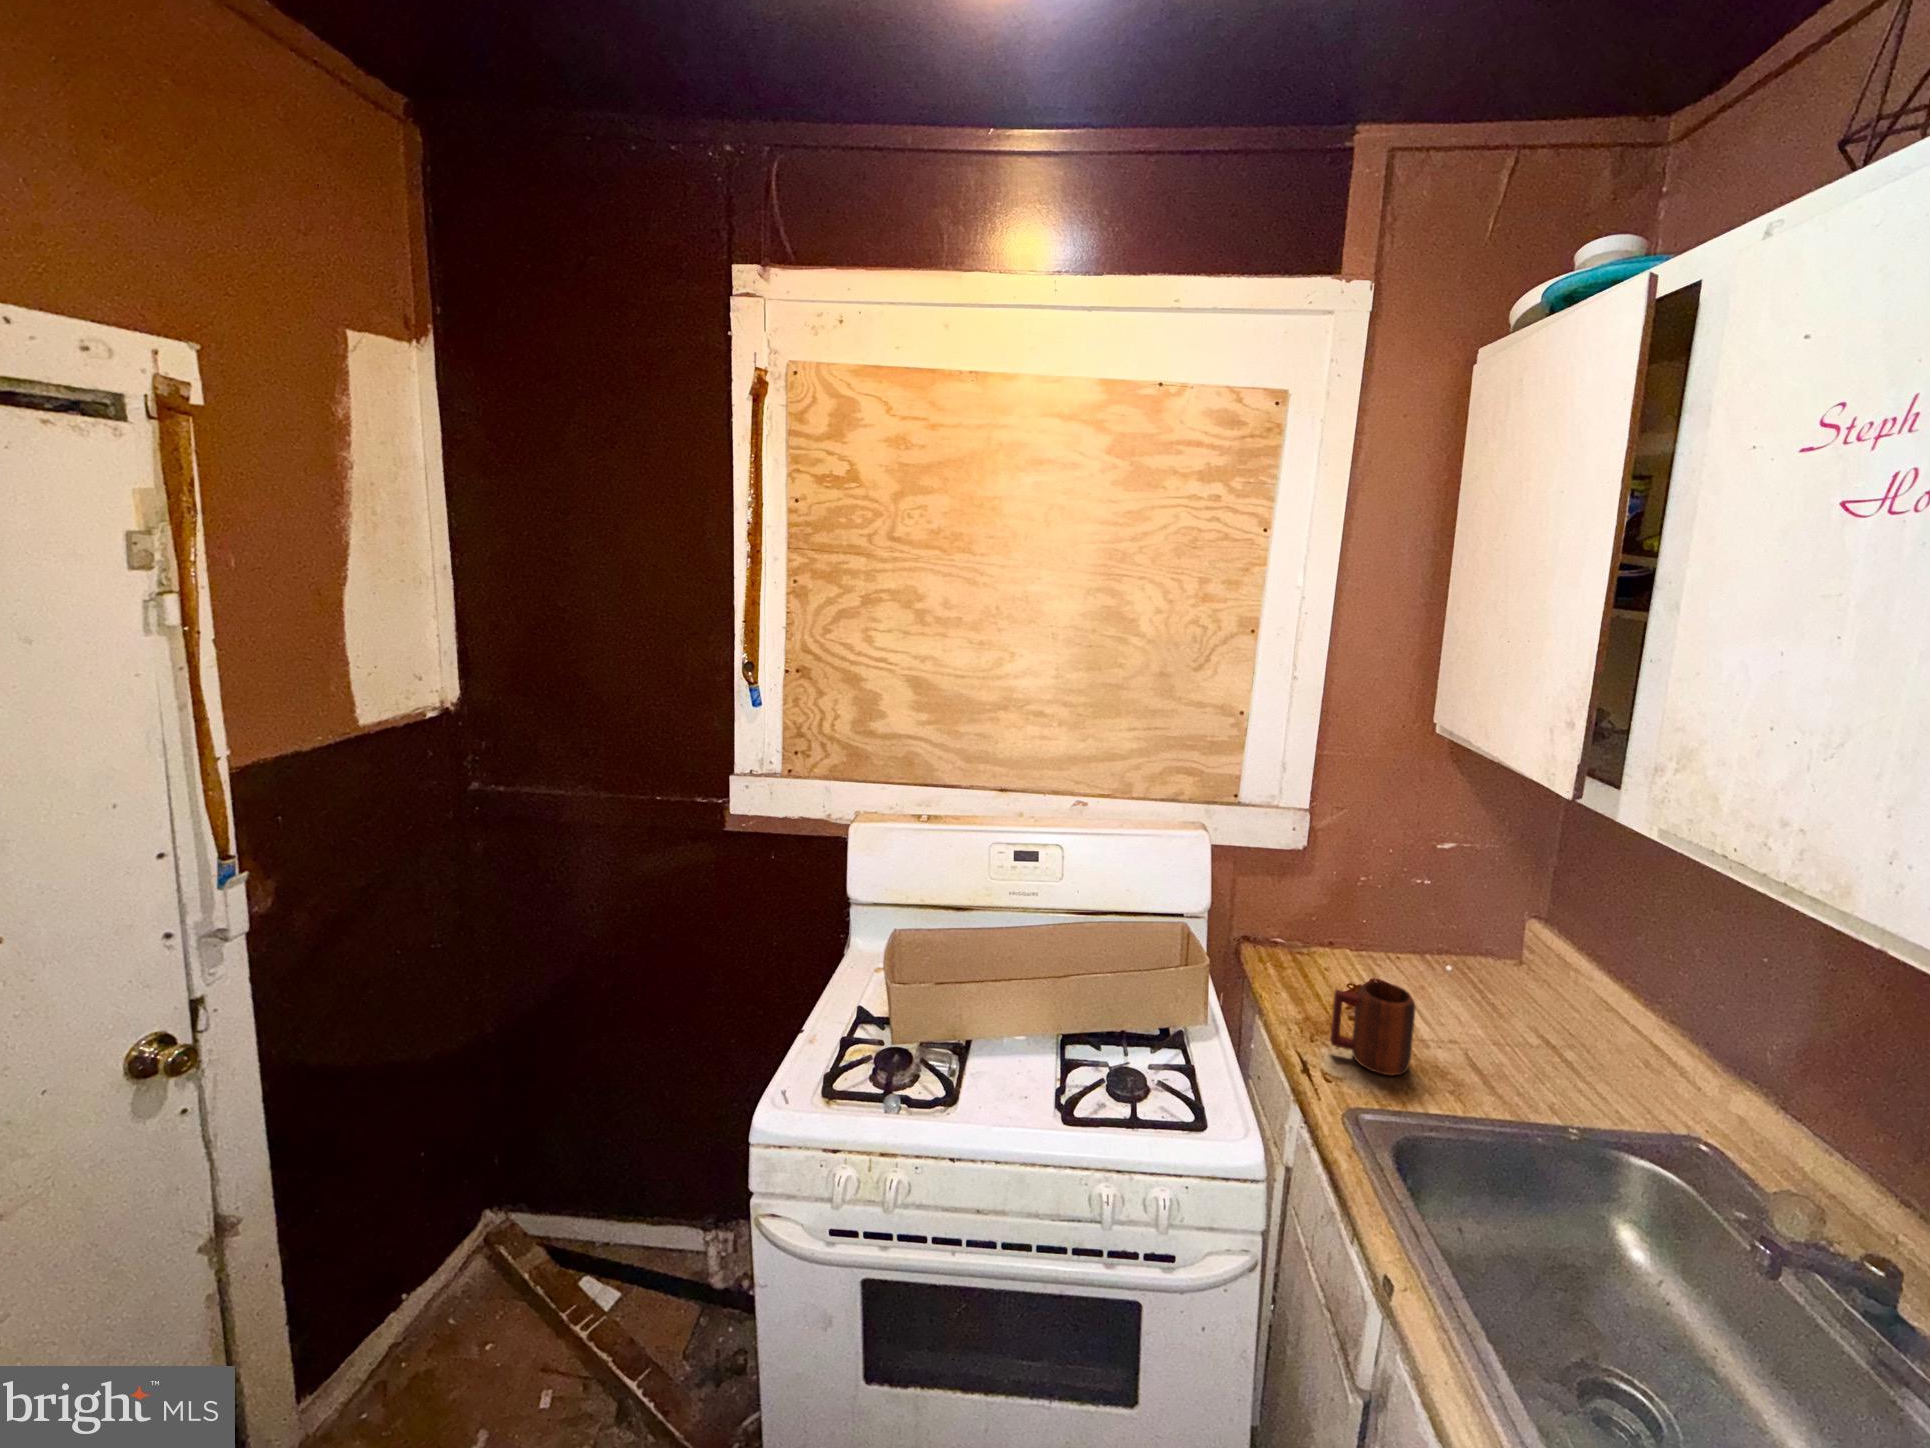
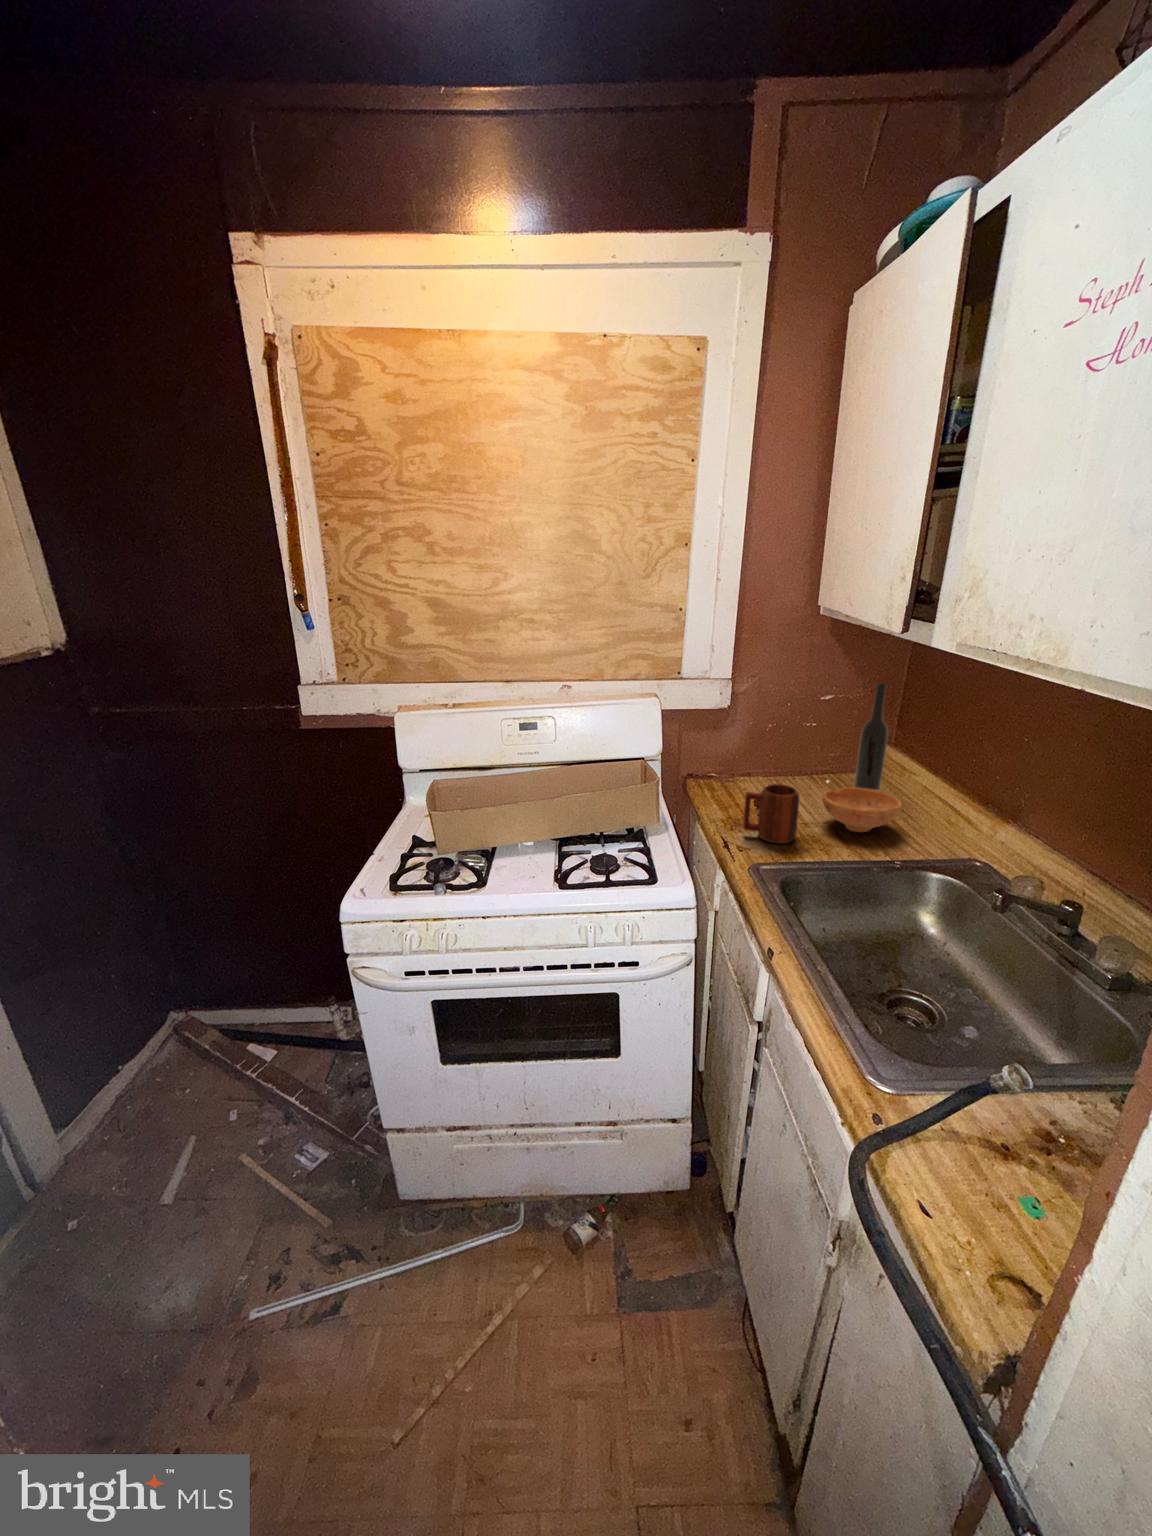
bottle: none [1490,837,1539,996] -> present [854,683,888,791]
bowl: none [1448,990,1570,1067] -> present [822,787,901,832]

